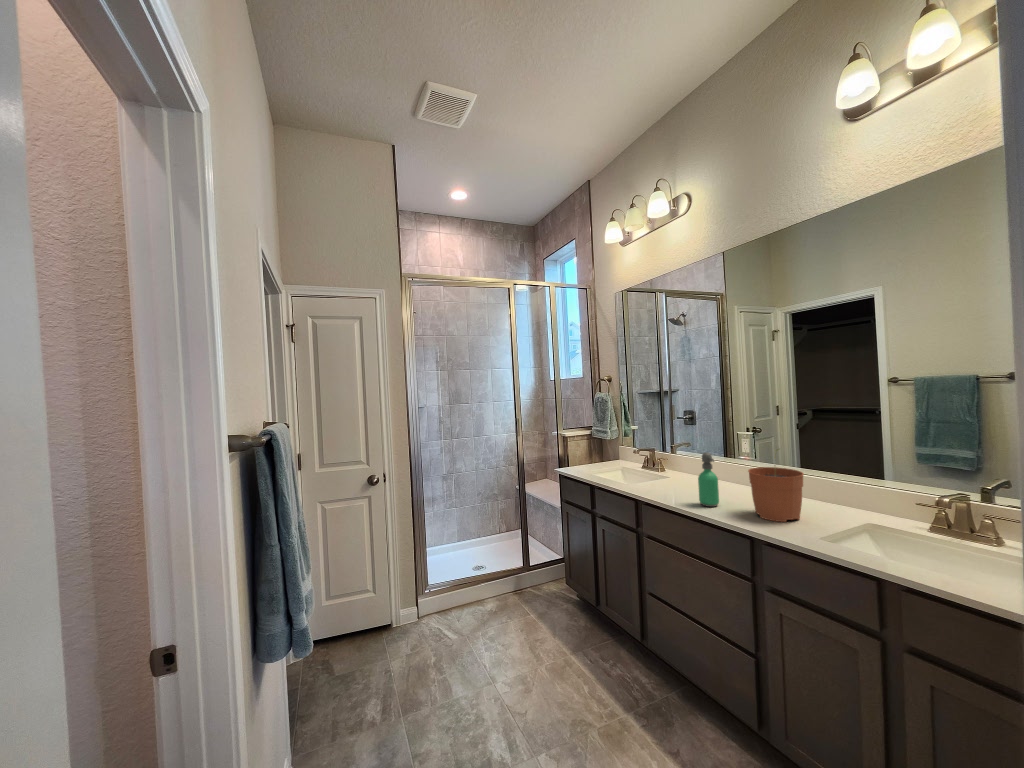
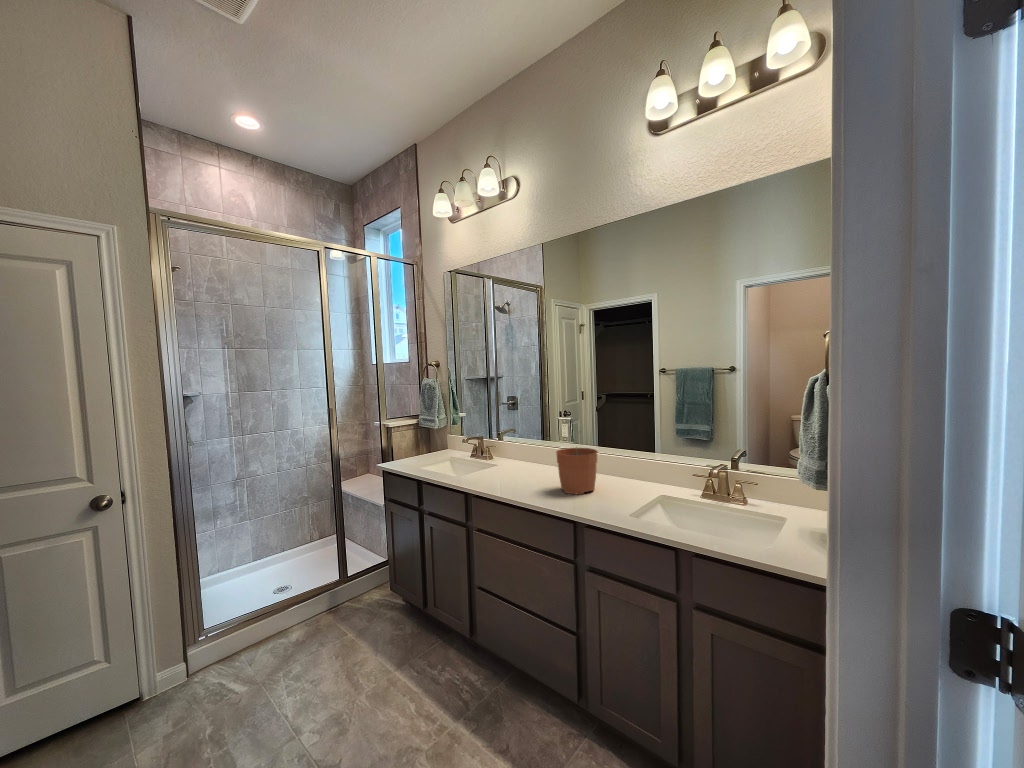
soap dispenser: present [698,453,719,507] -> none [516,437,533,487]

